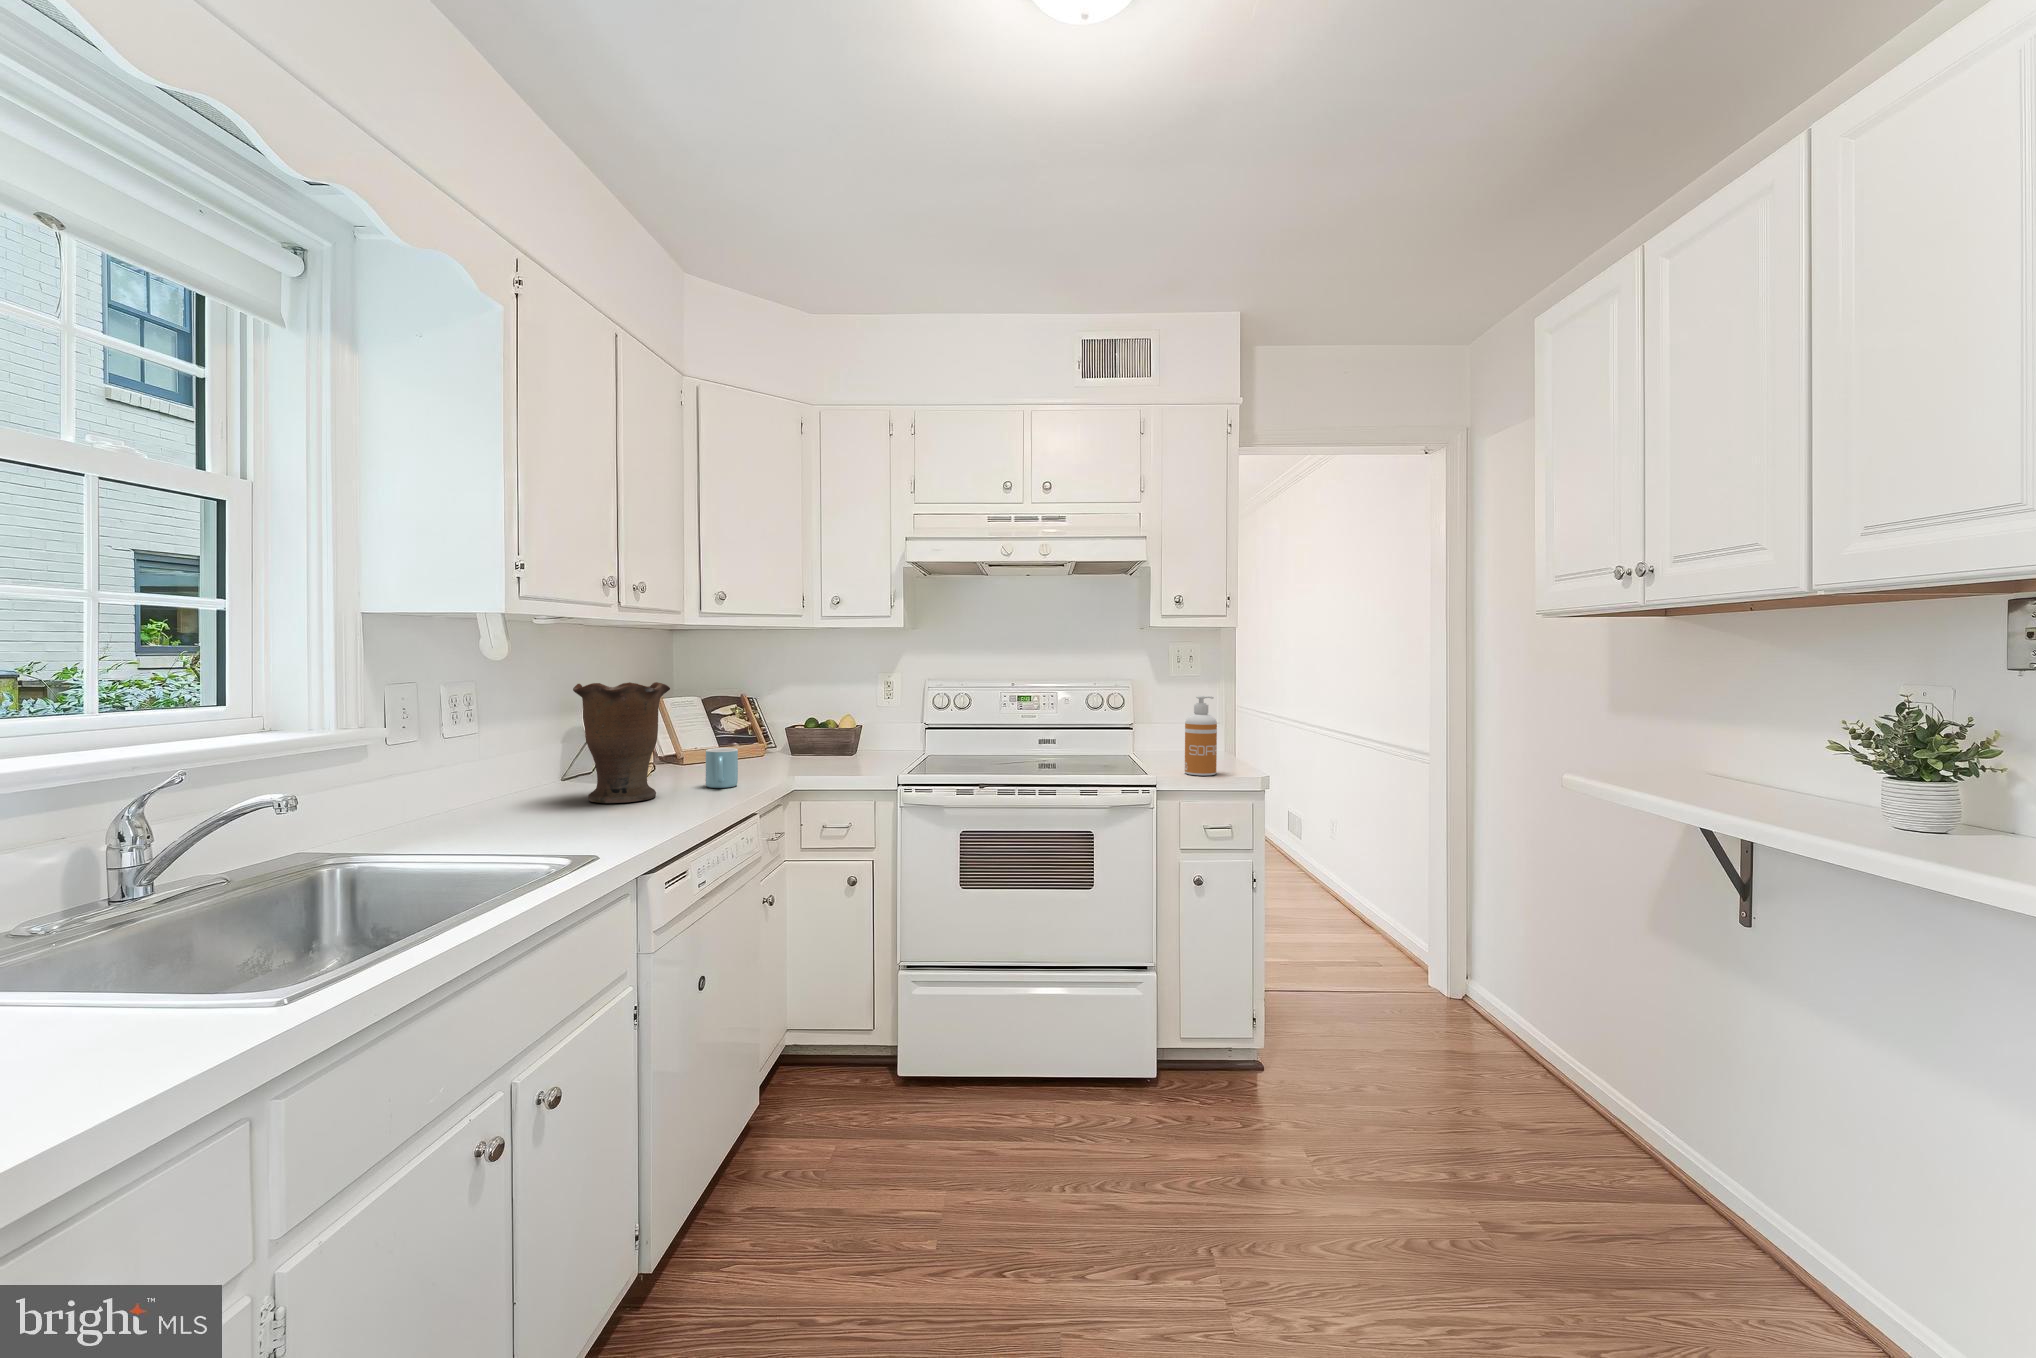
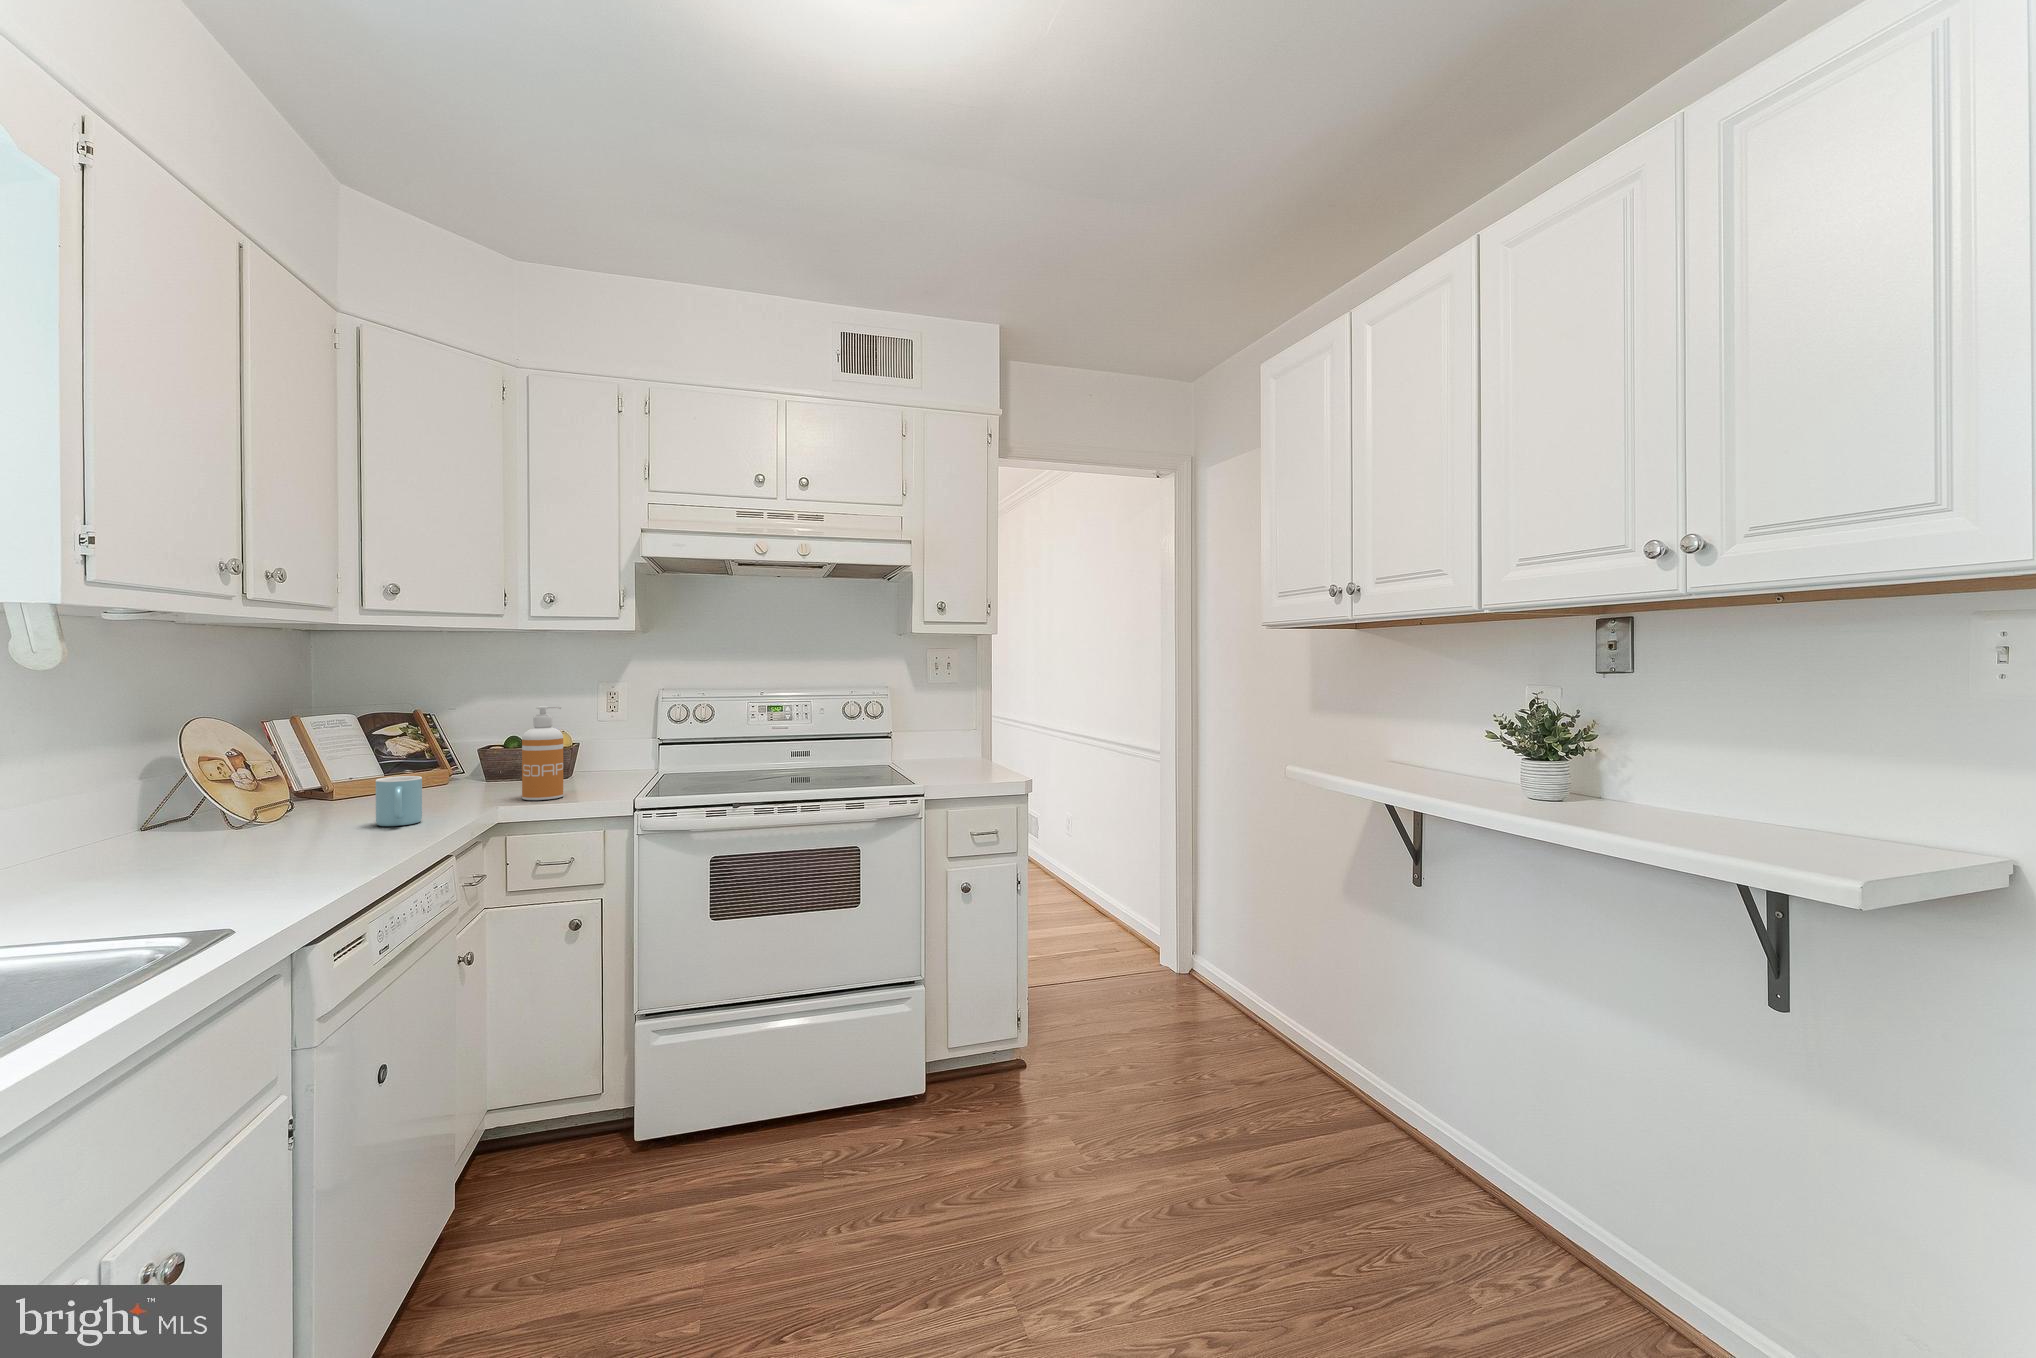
vase: present [573,682,670,803] -> none [172,697,325,856]
soap dispenser: present [1185,696,1217,776] -> present [522,706,563,800]

